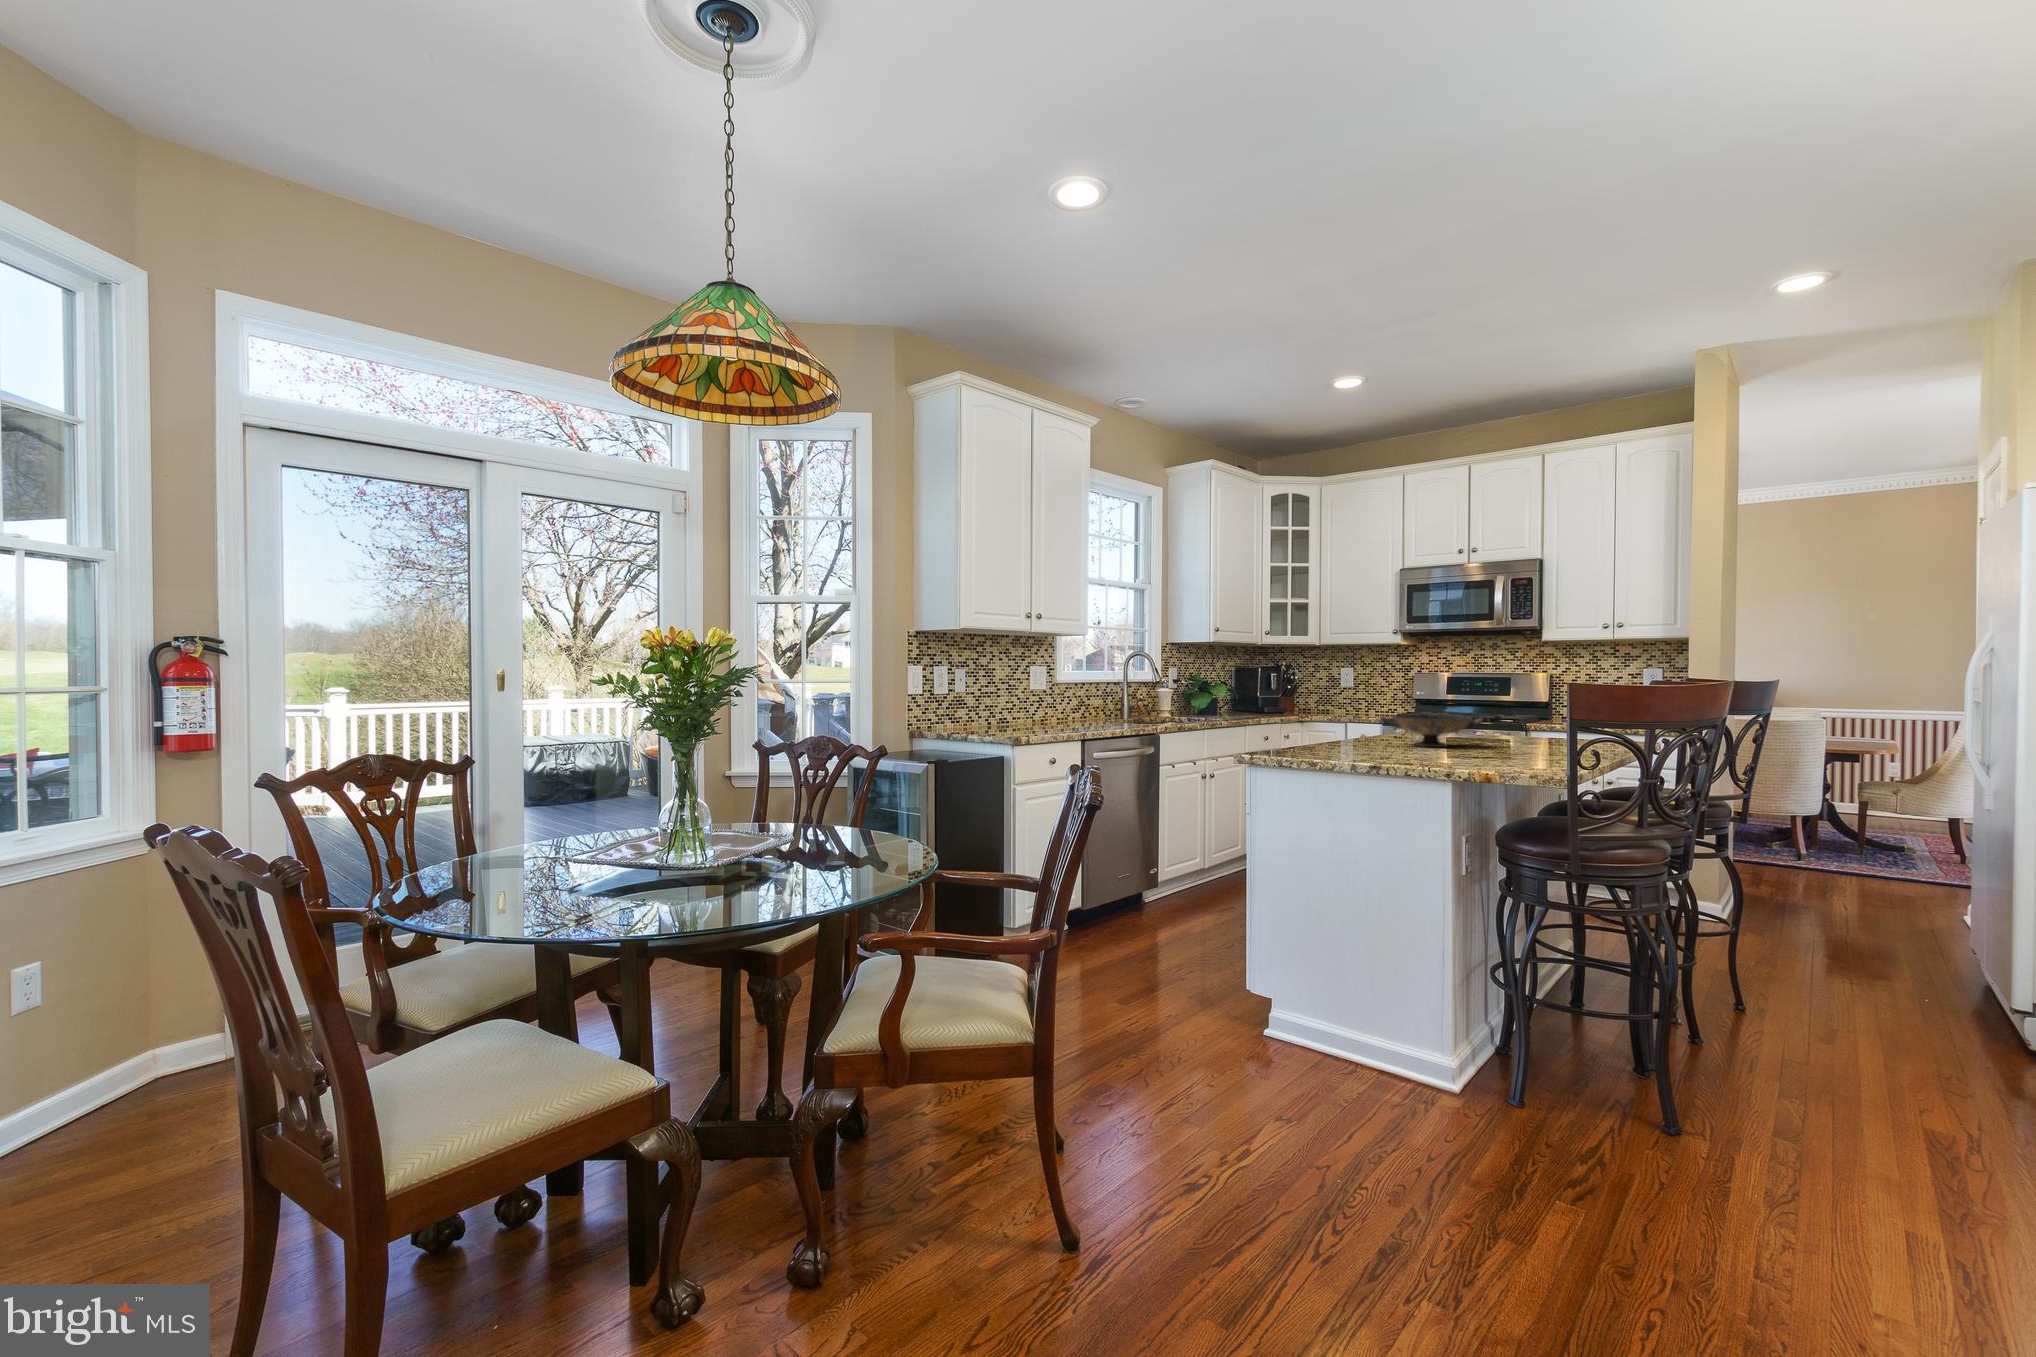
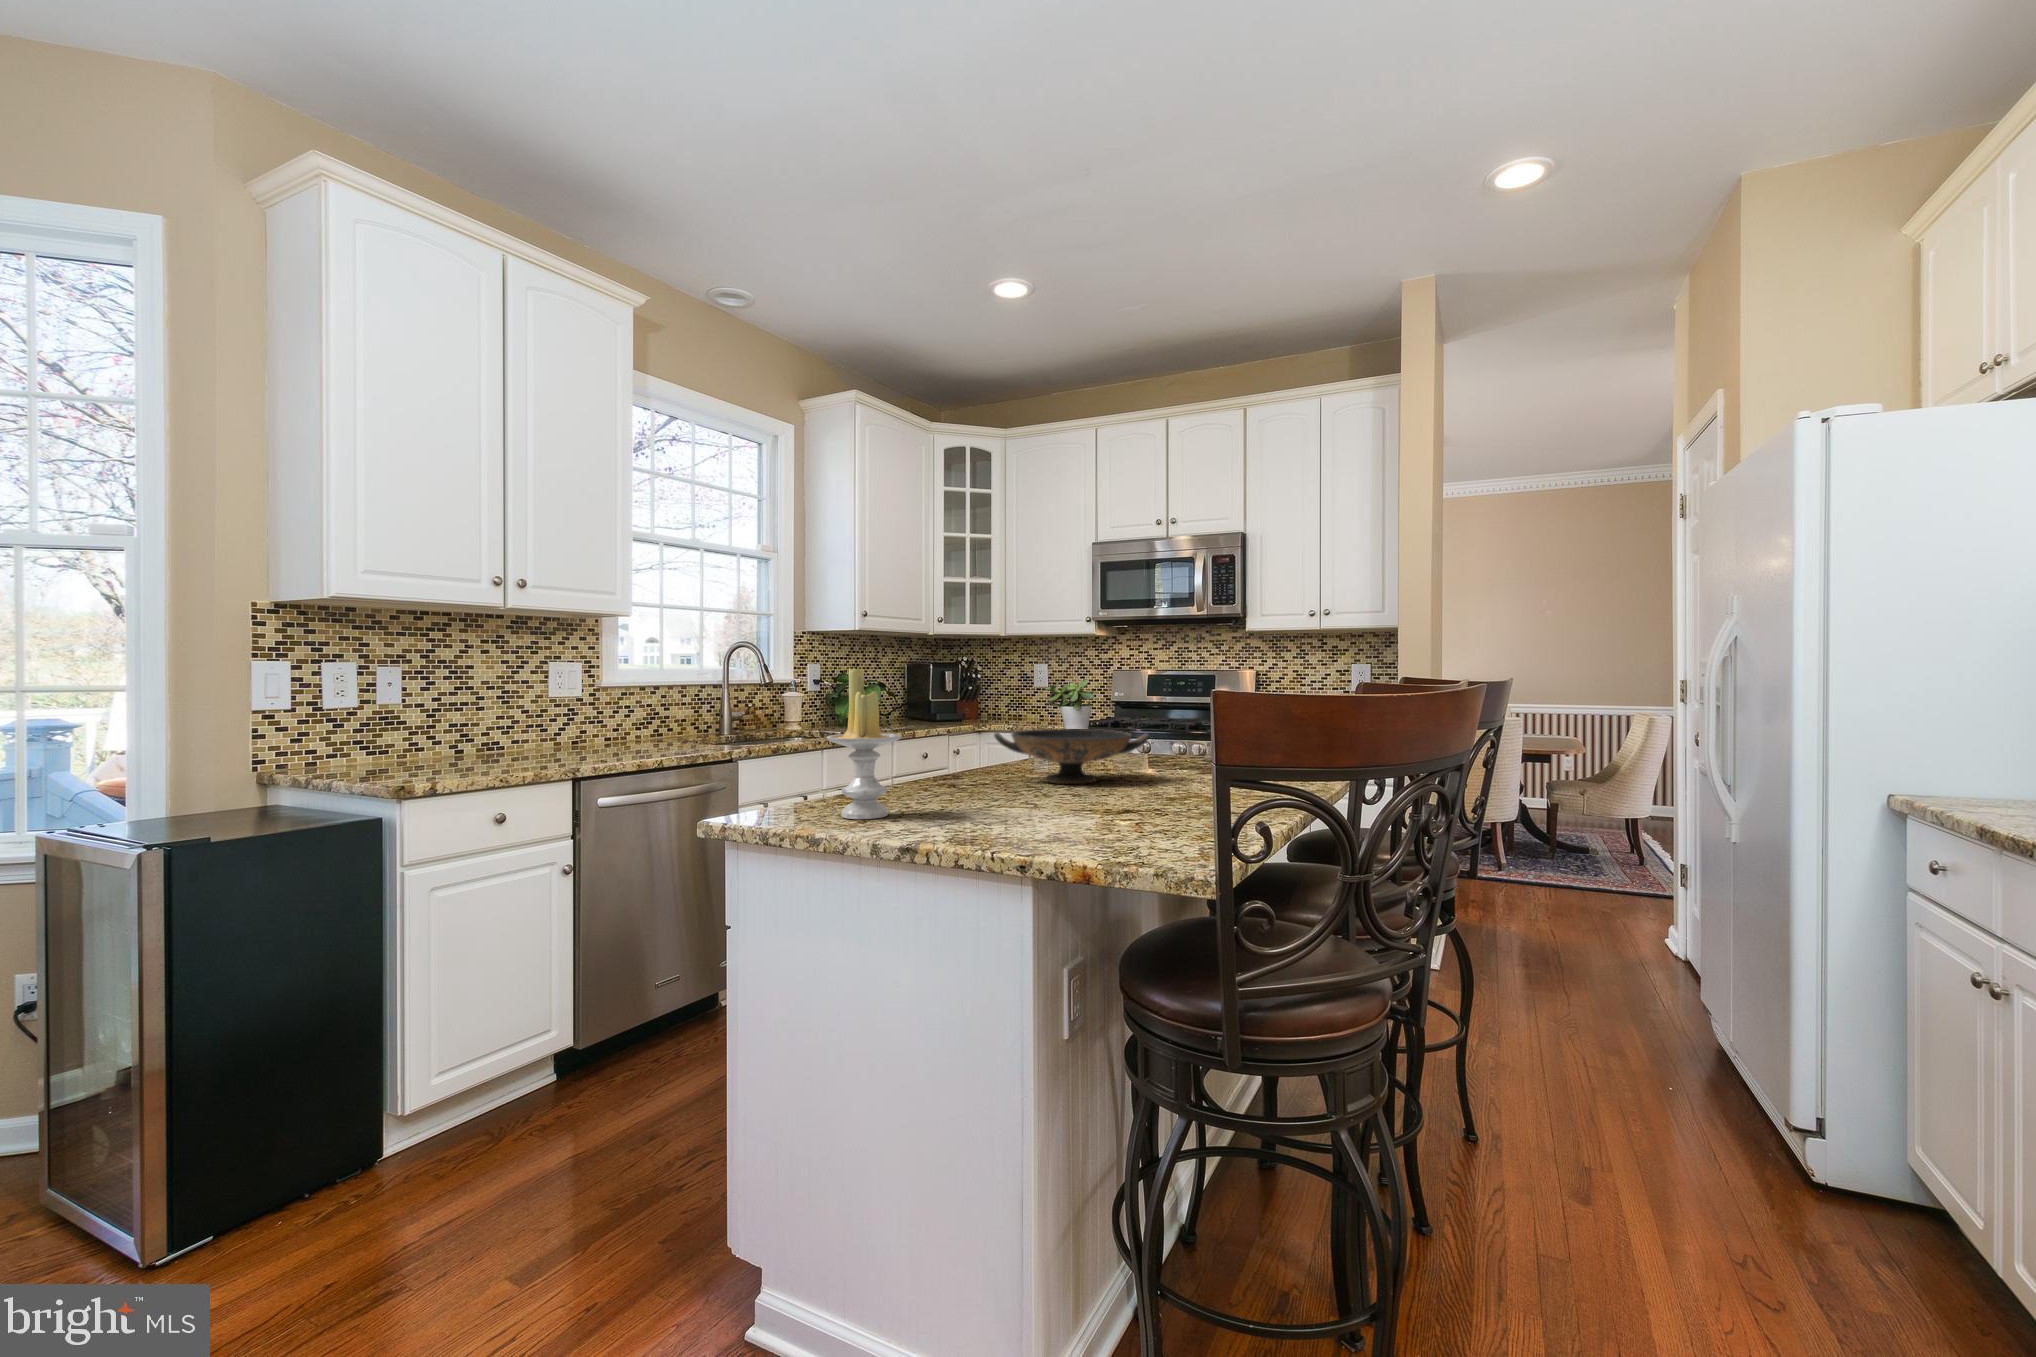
candle: none [1315,678,1356,756] -> present [826,668,901,819]
potted plant: none [1363,681,1406,724] -> present [1045,679,1095,729]

